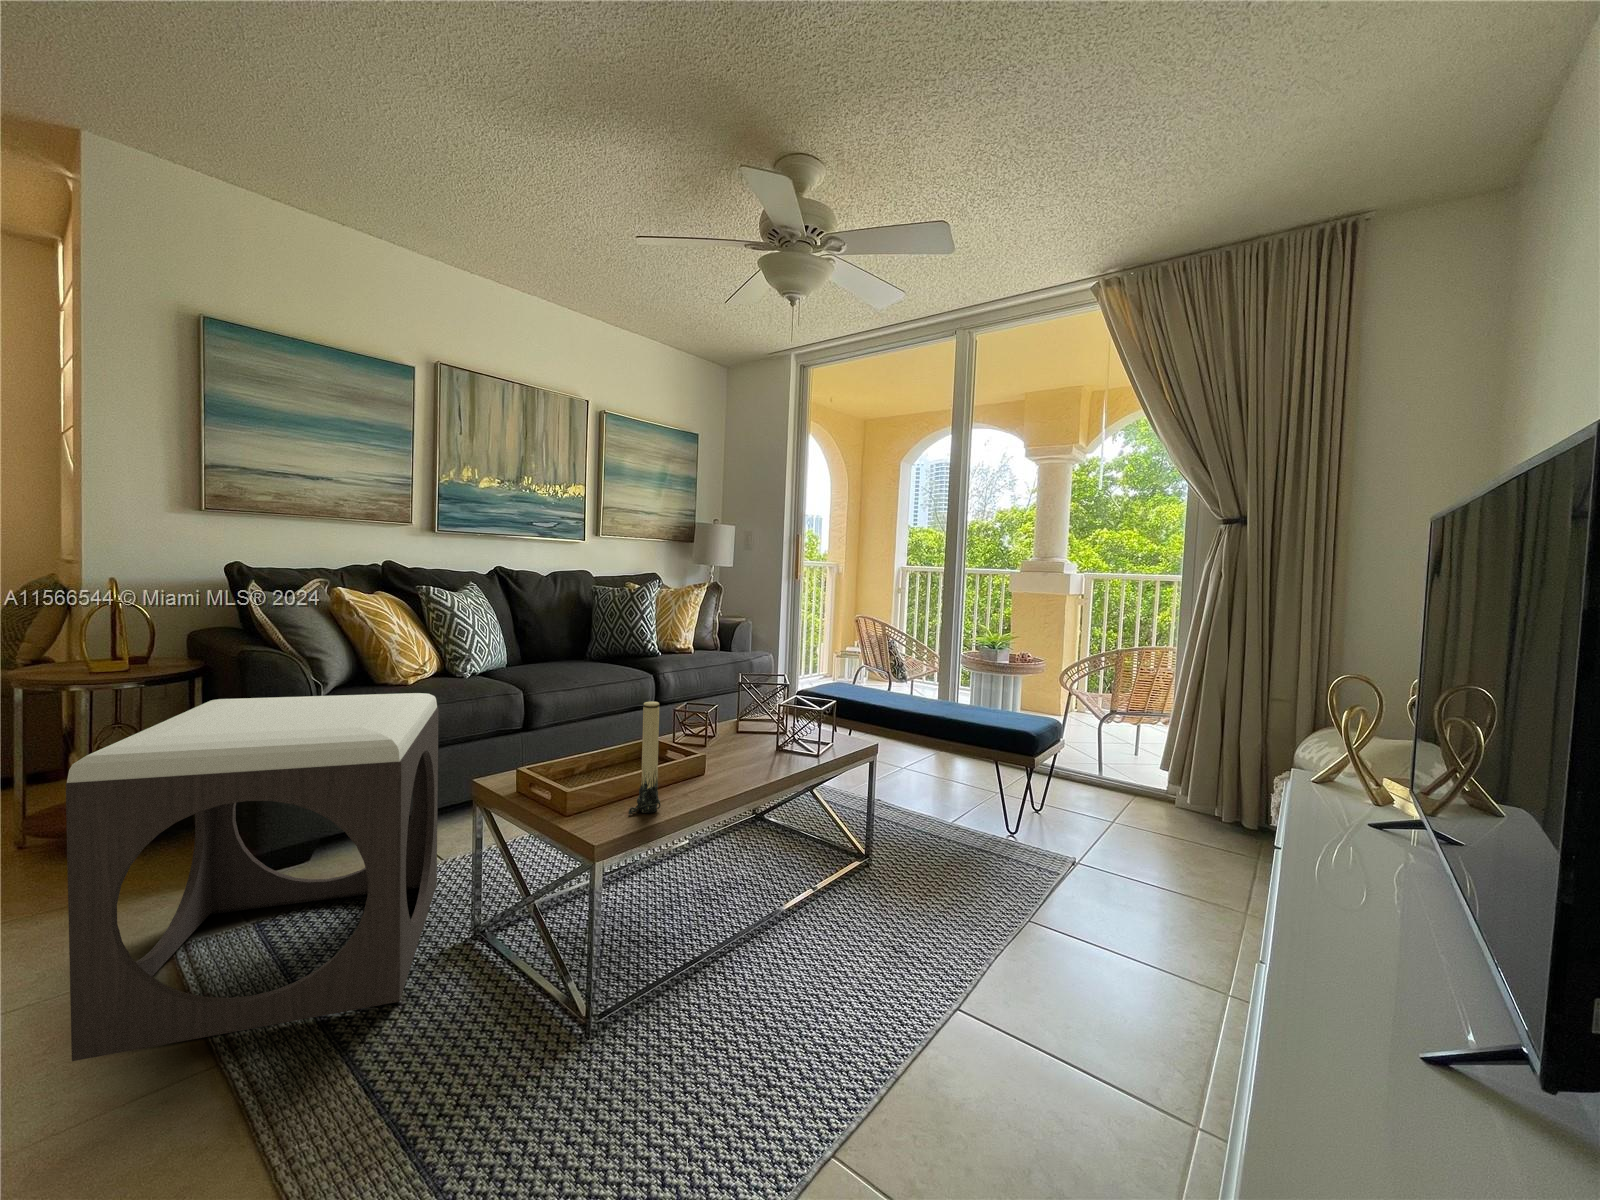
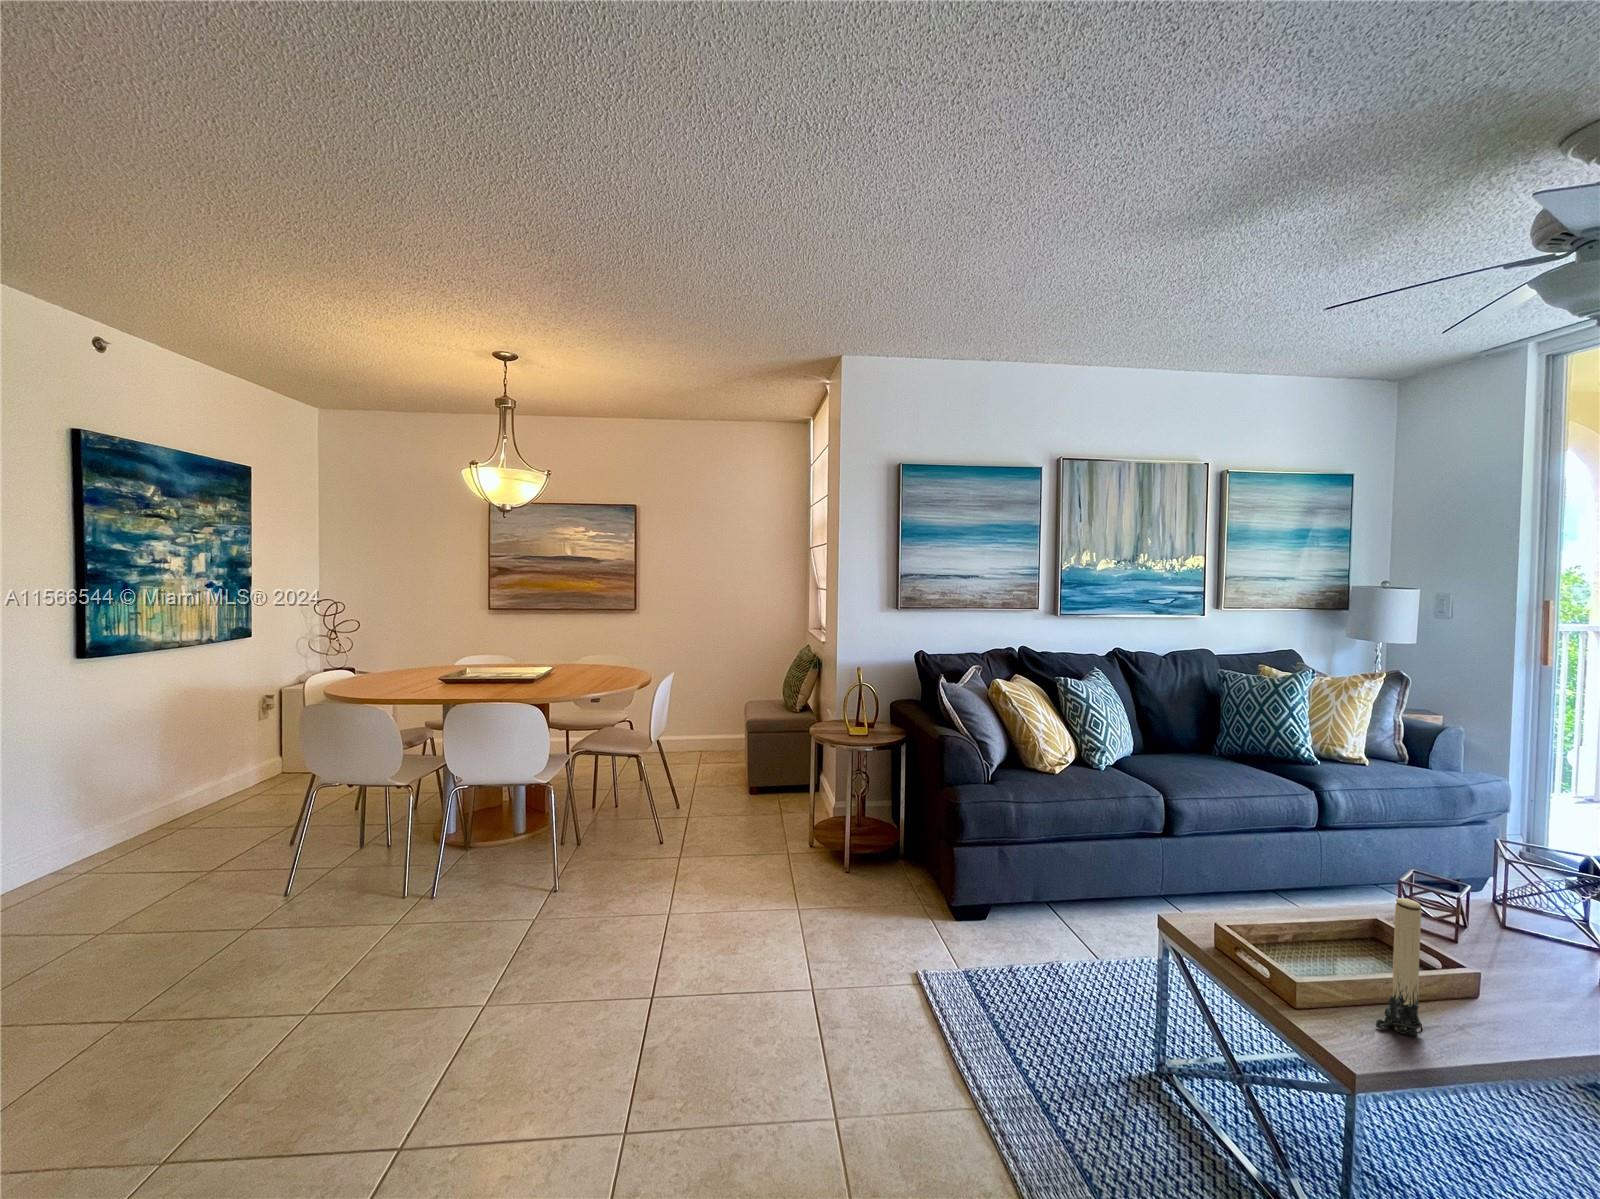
footstool: present [66,693,439,1061] -> none [887,783,1109,1111]

